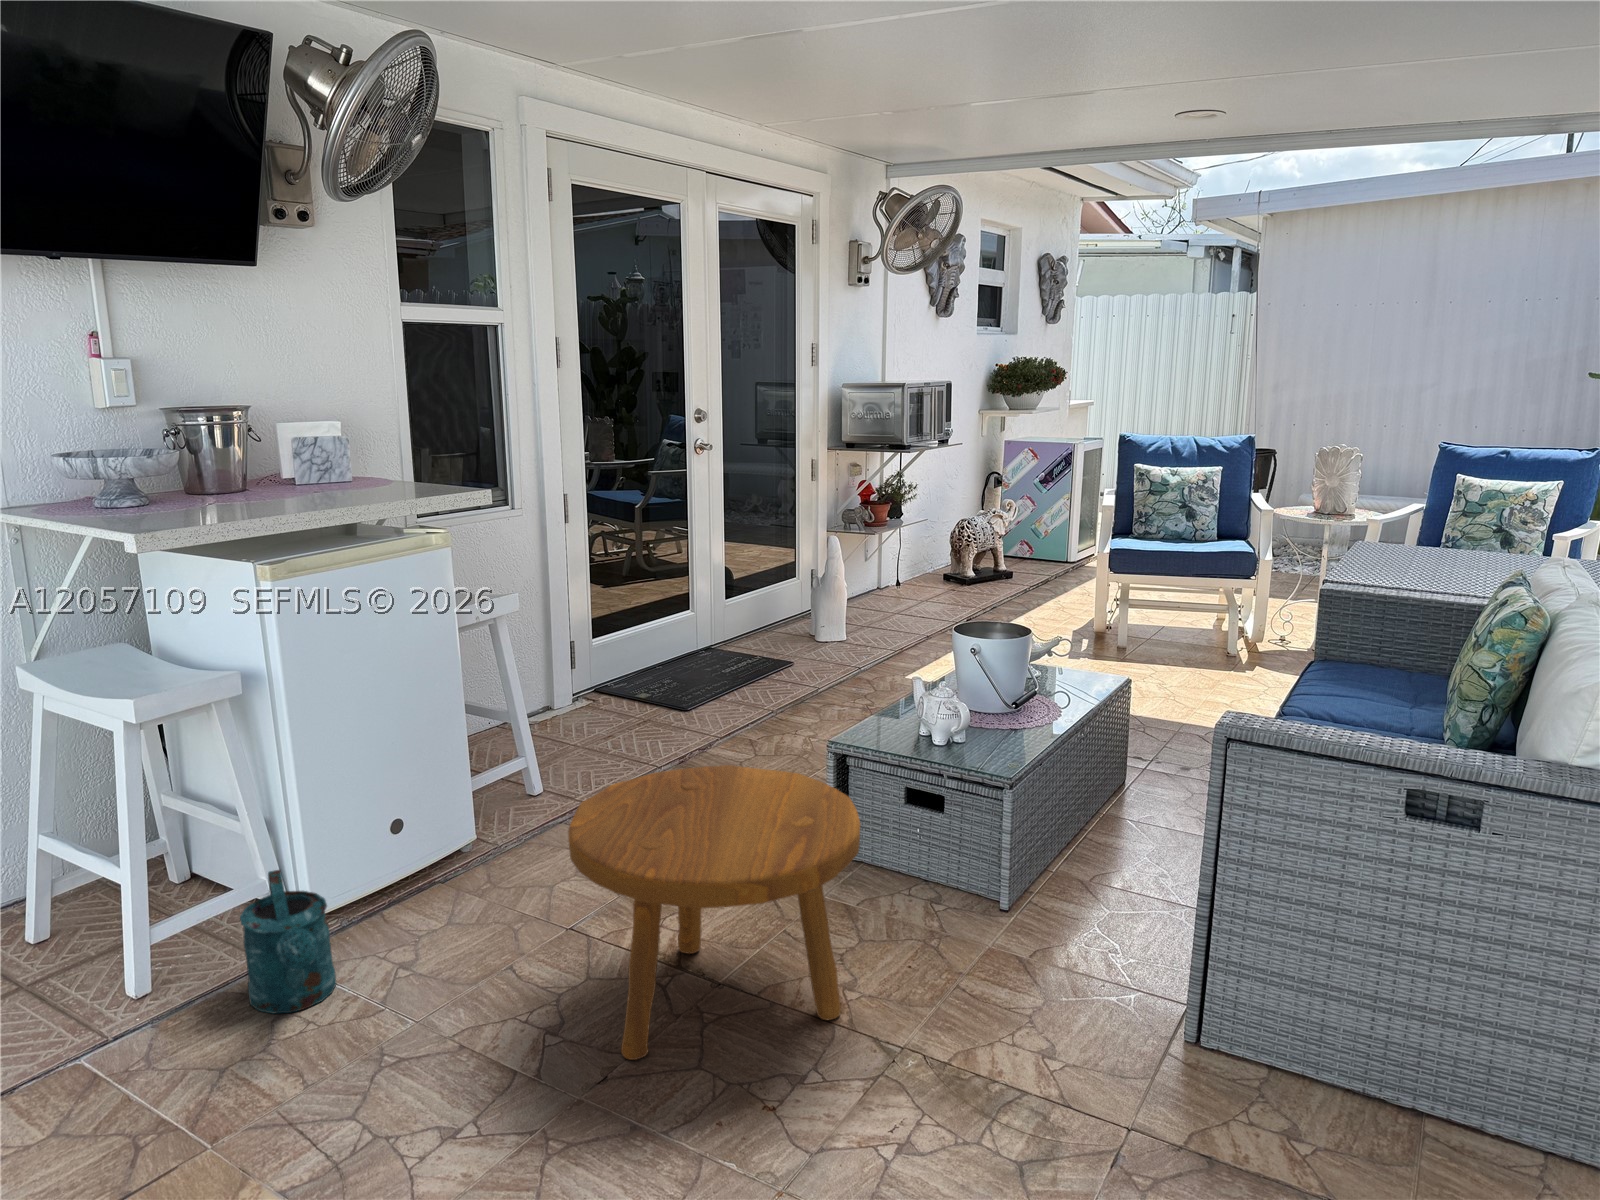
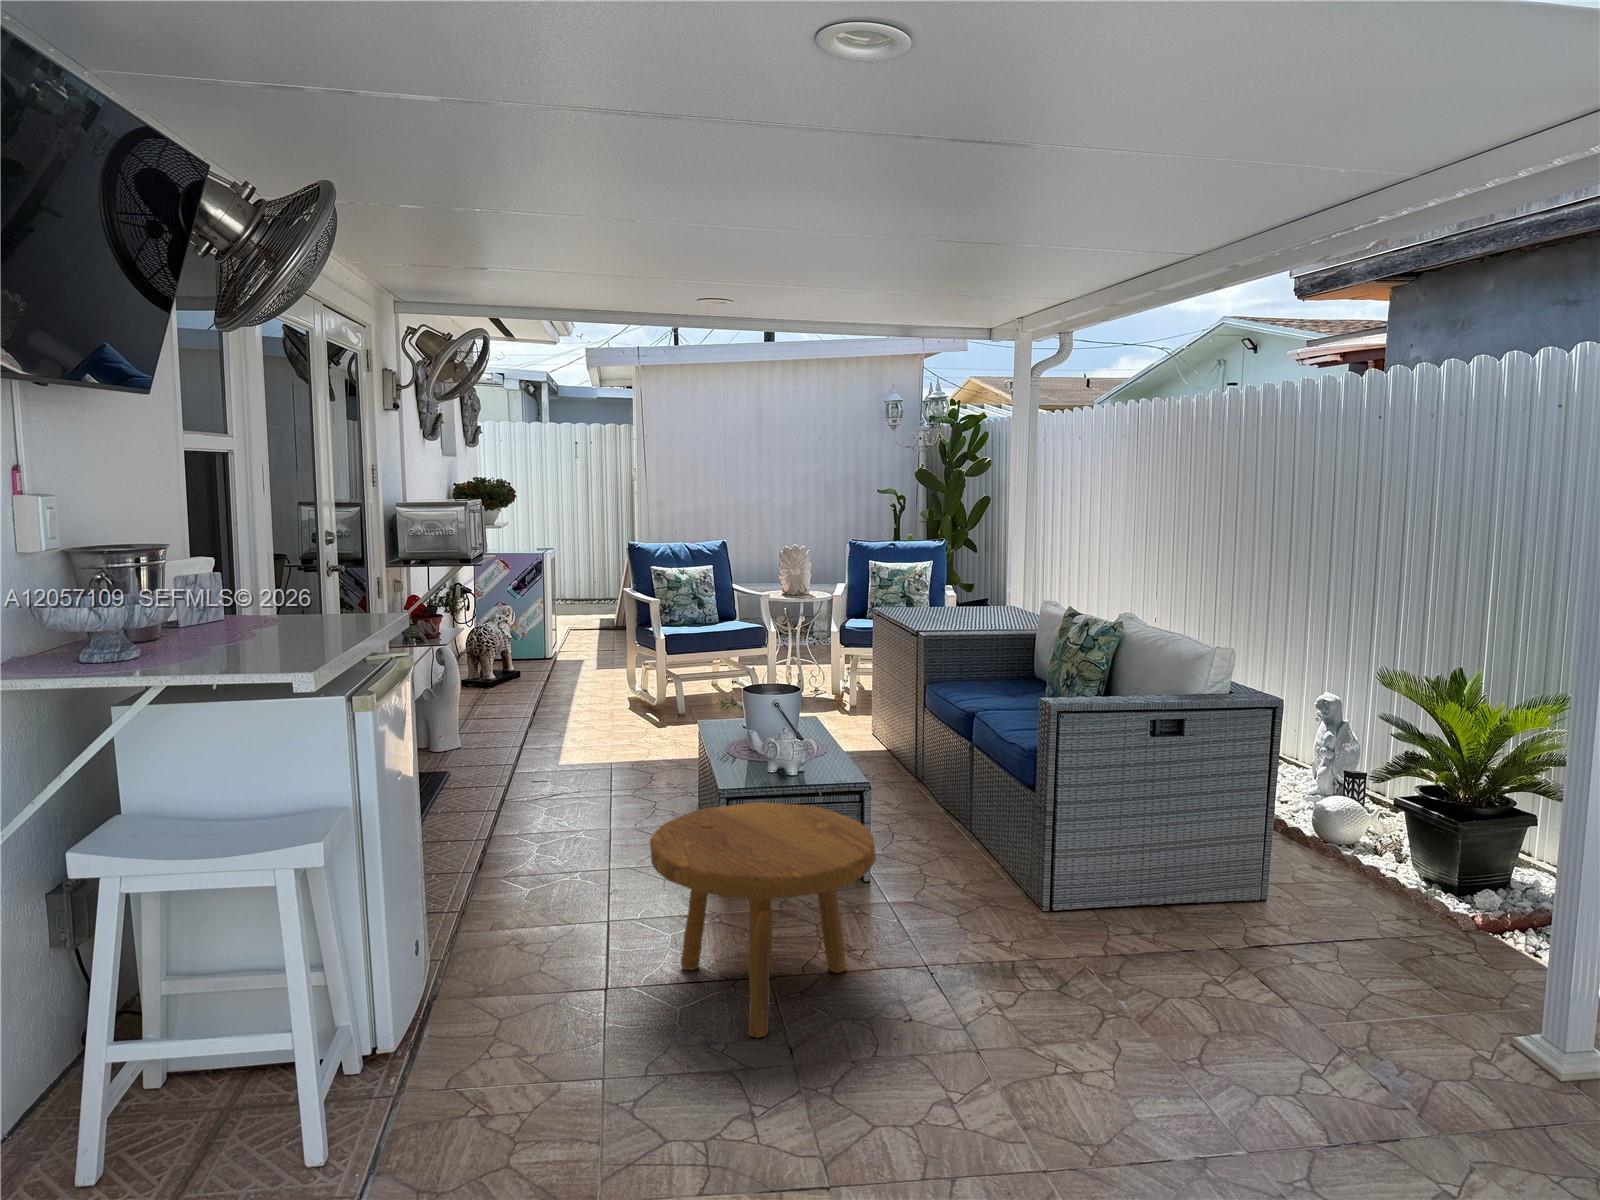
watering can: present [240,870,336,1014] -> none [355,992,517,1129]

